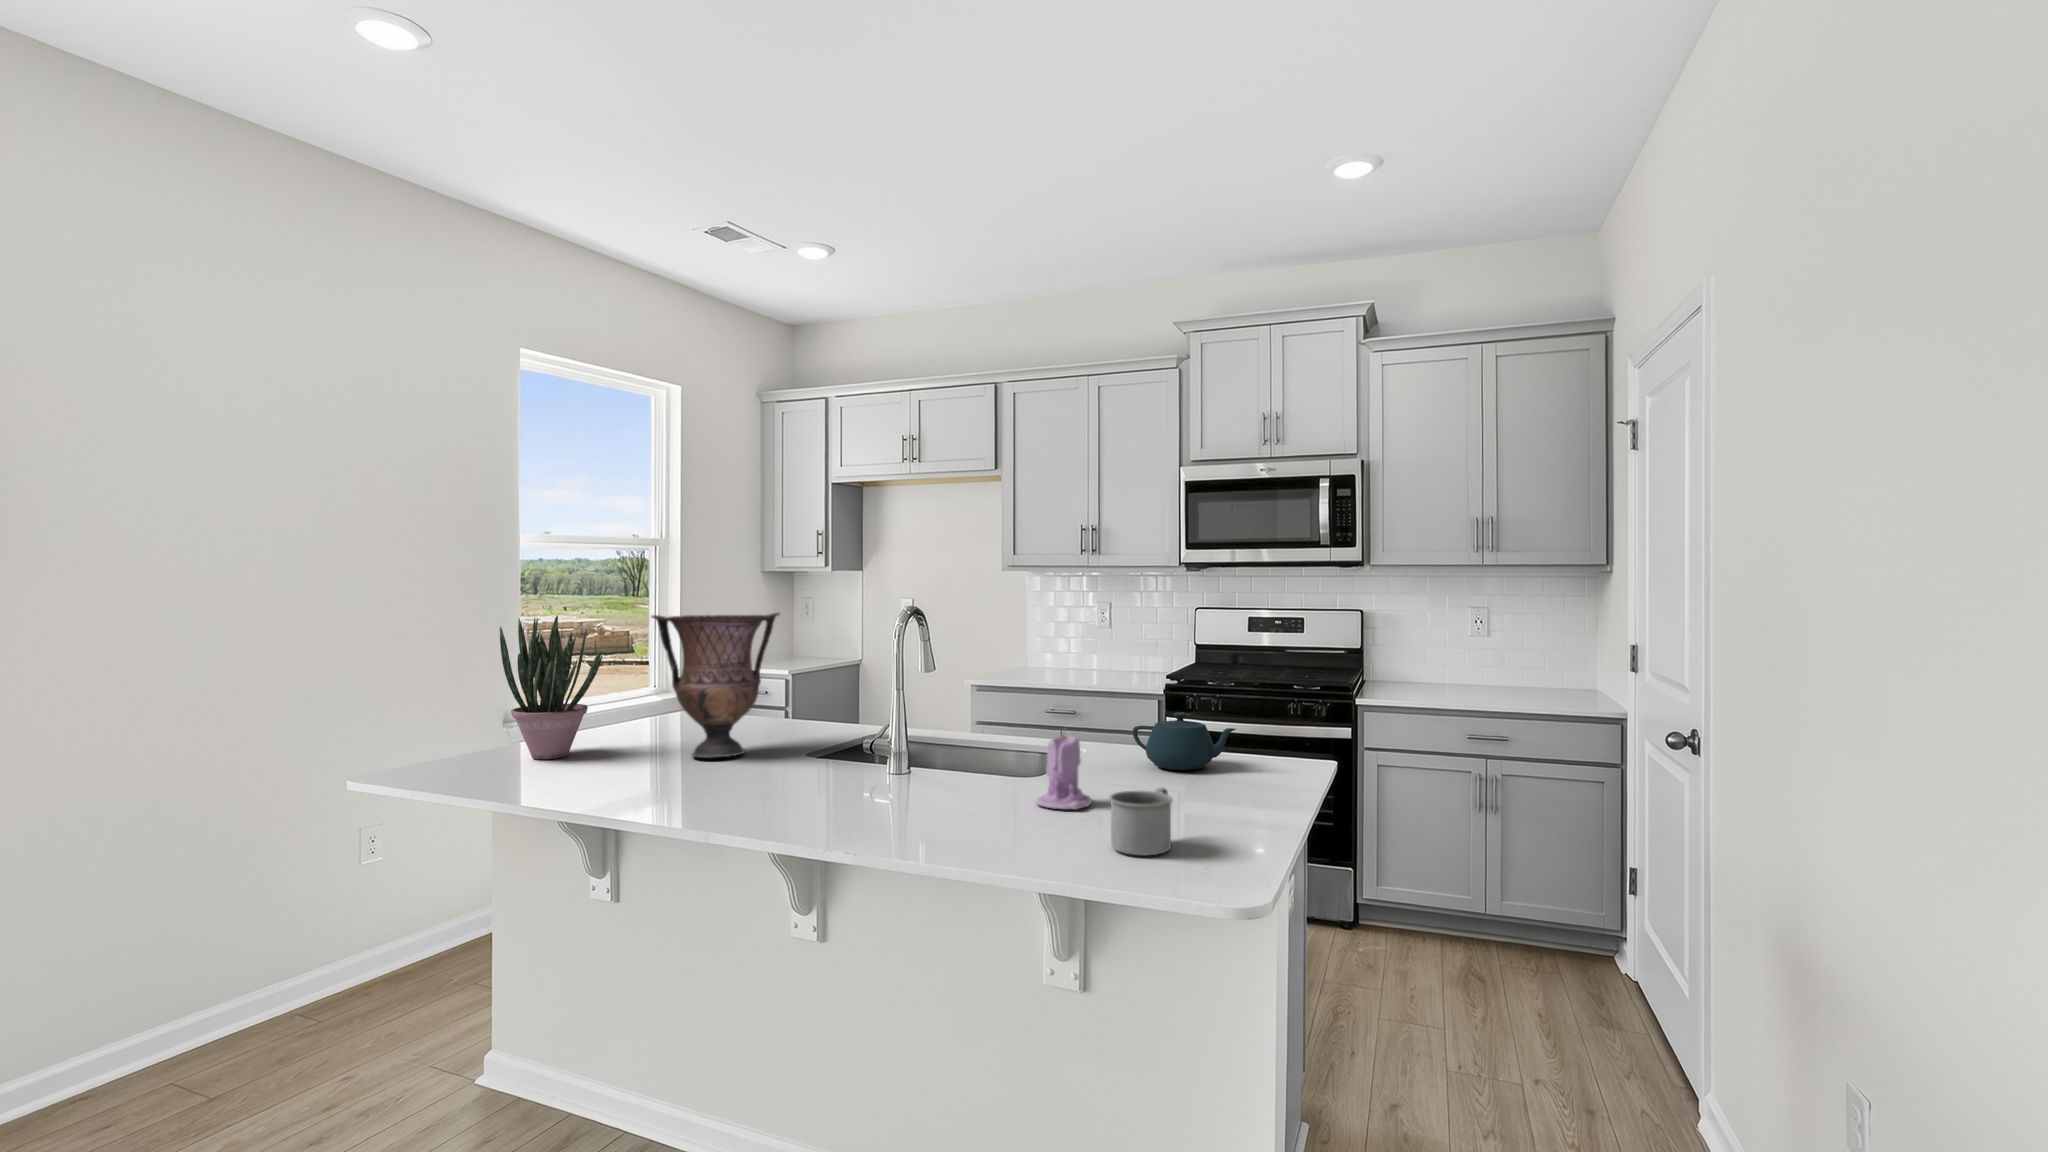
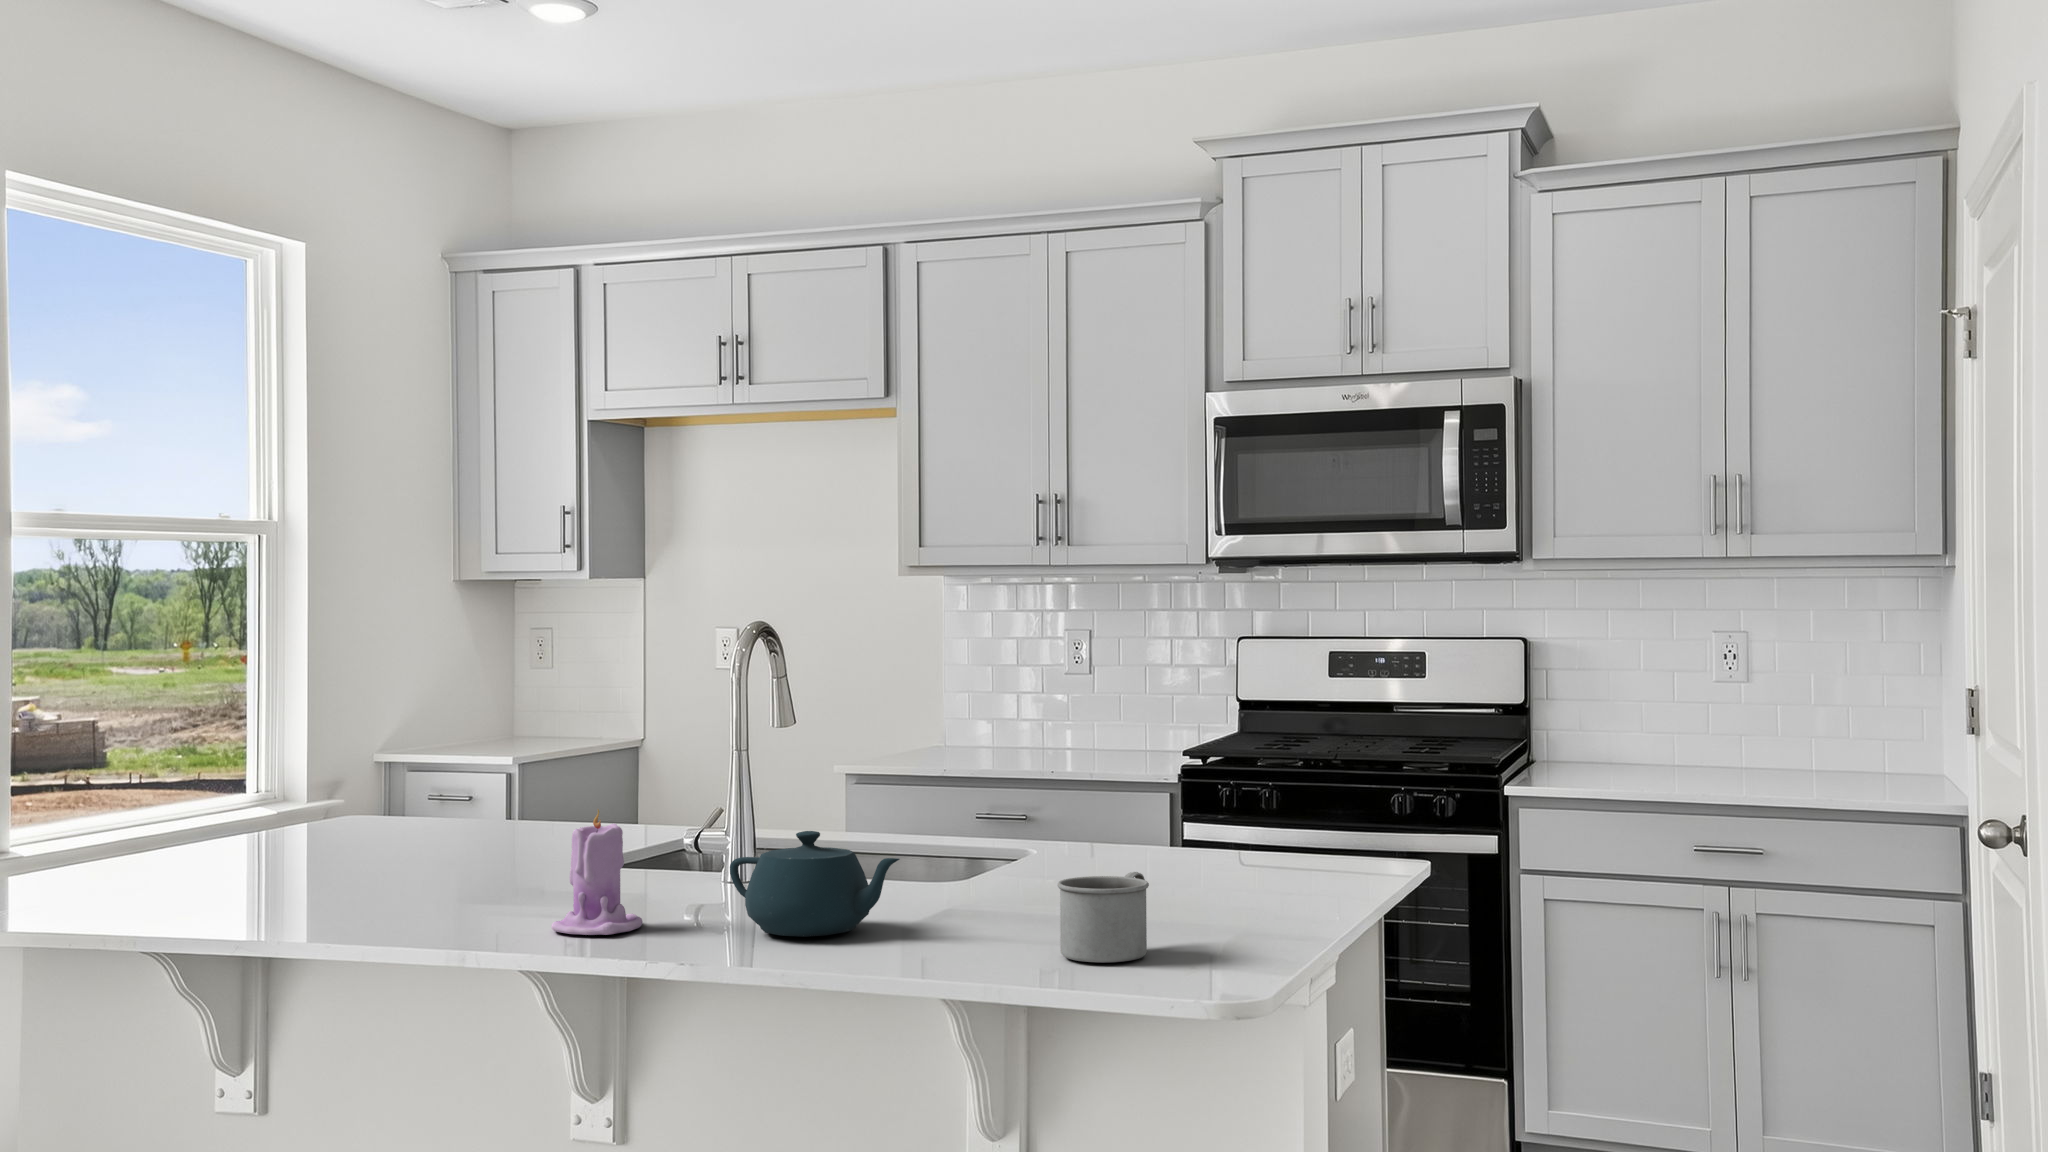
vase: present [652,613,779,758] -> none [331,634,539,867]
potted plant: present [500,615,602,759] -> none [88,639,248,873]
teapot: present [1133,712,1235,770] -> present [730,831,899,937]
candle: present [1035,732,1092,809] -> present [551,809,643,935]

